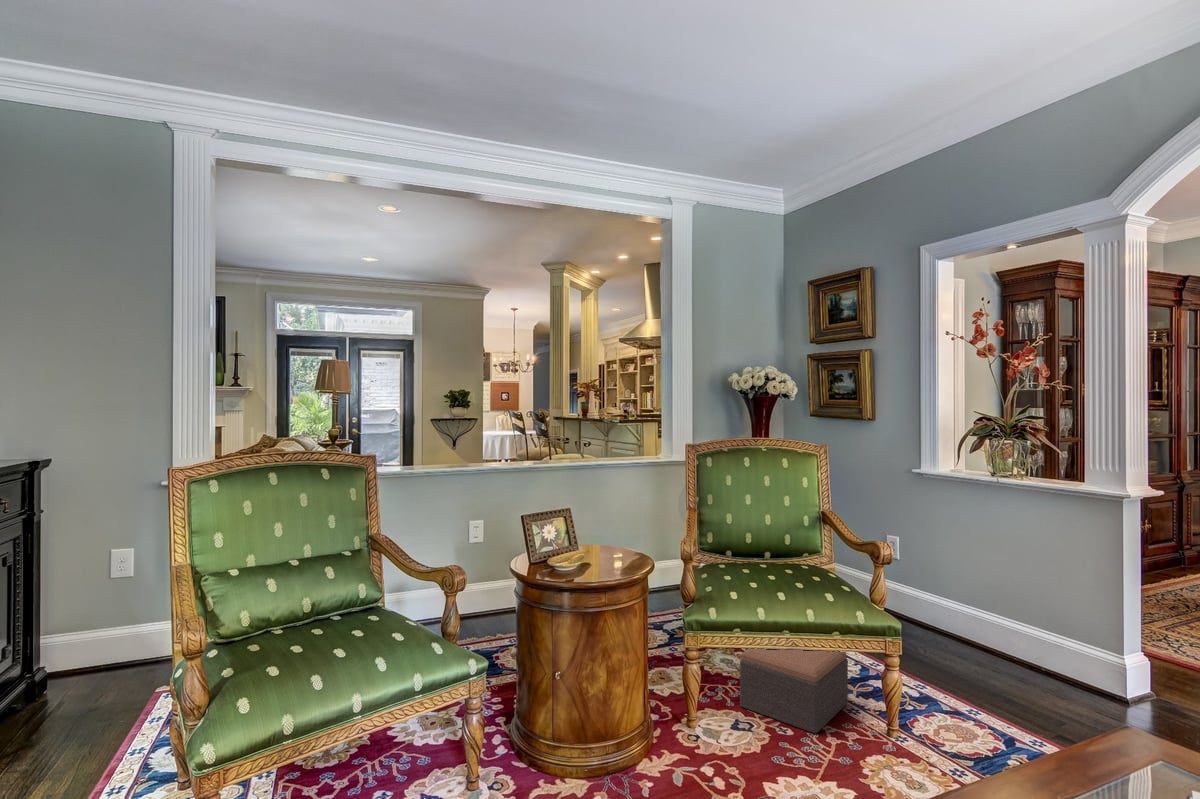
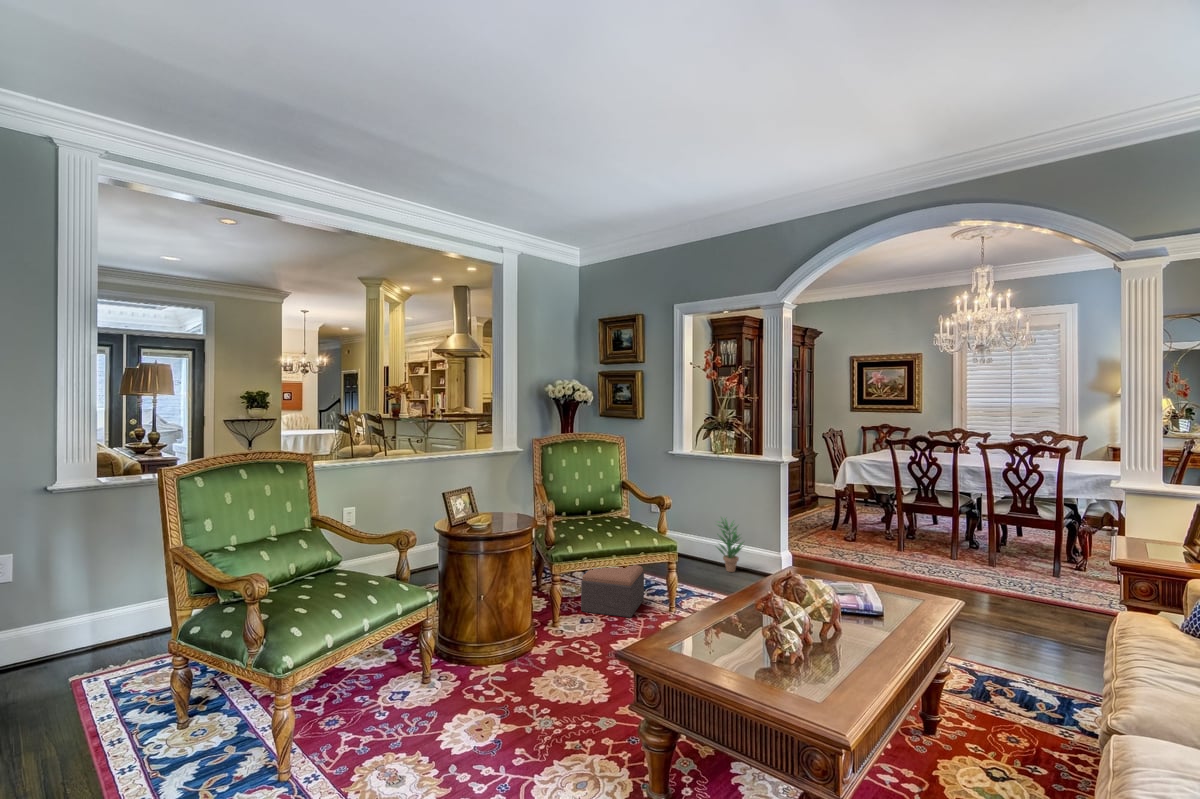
potted plant: none [987,577,1049,674] -> present [717,518,744,572]

